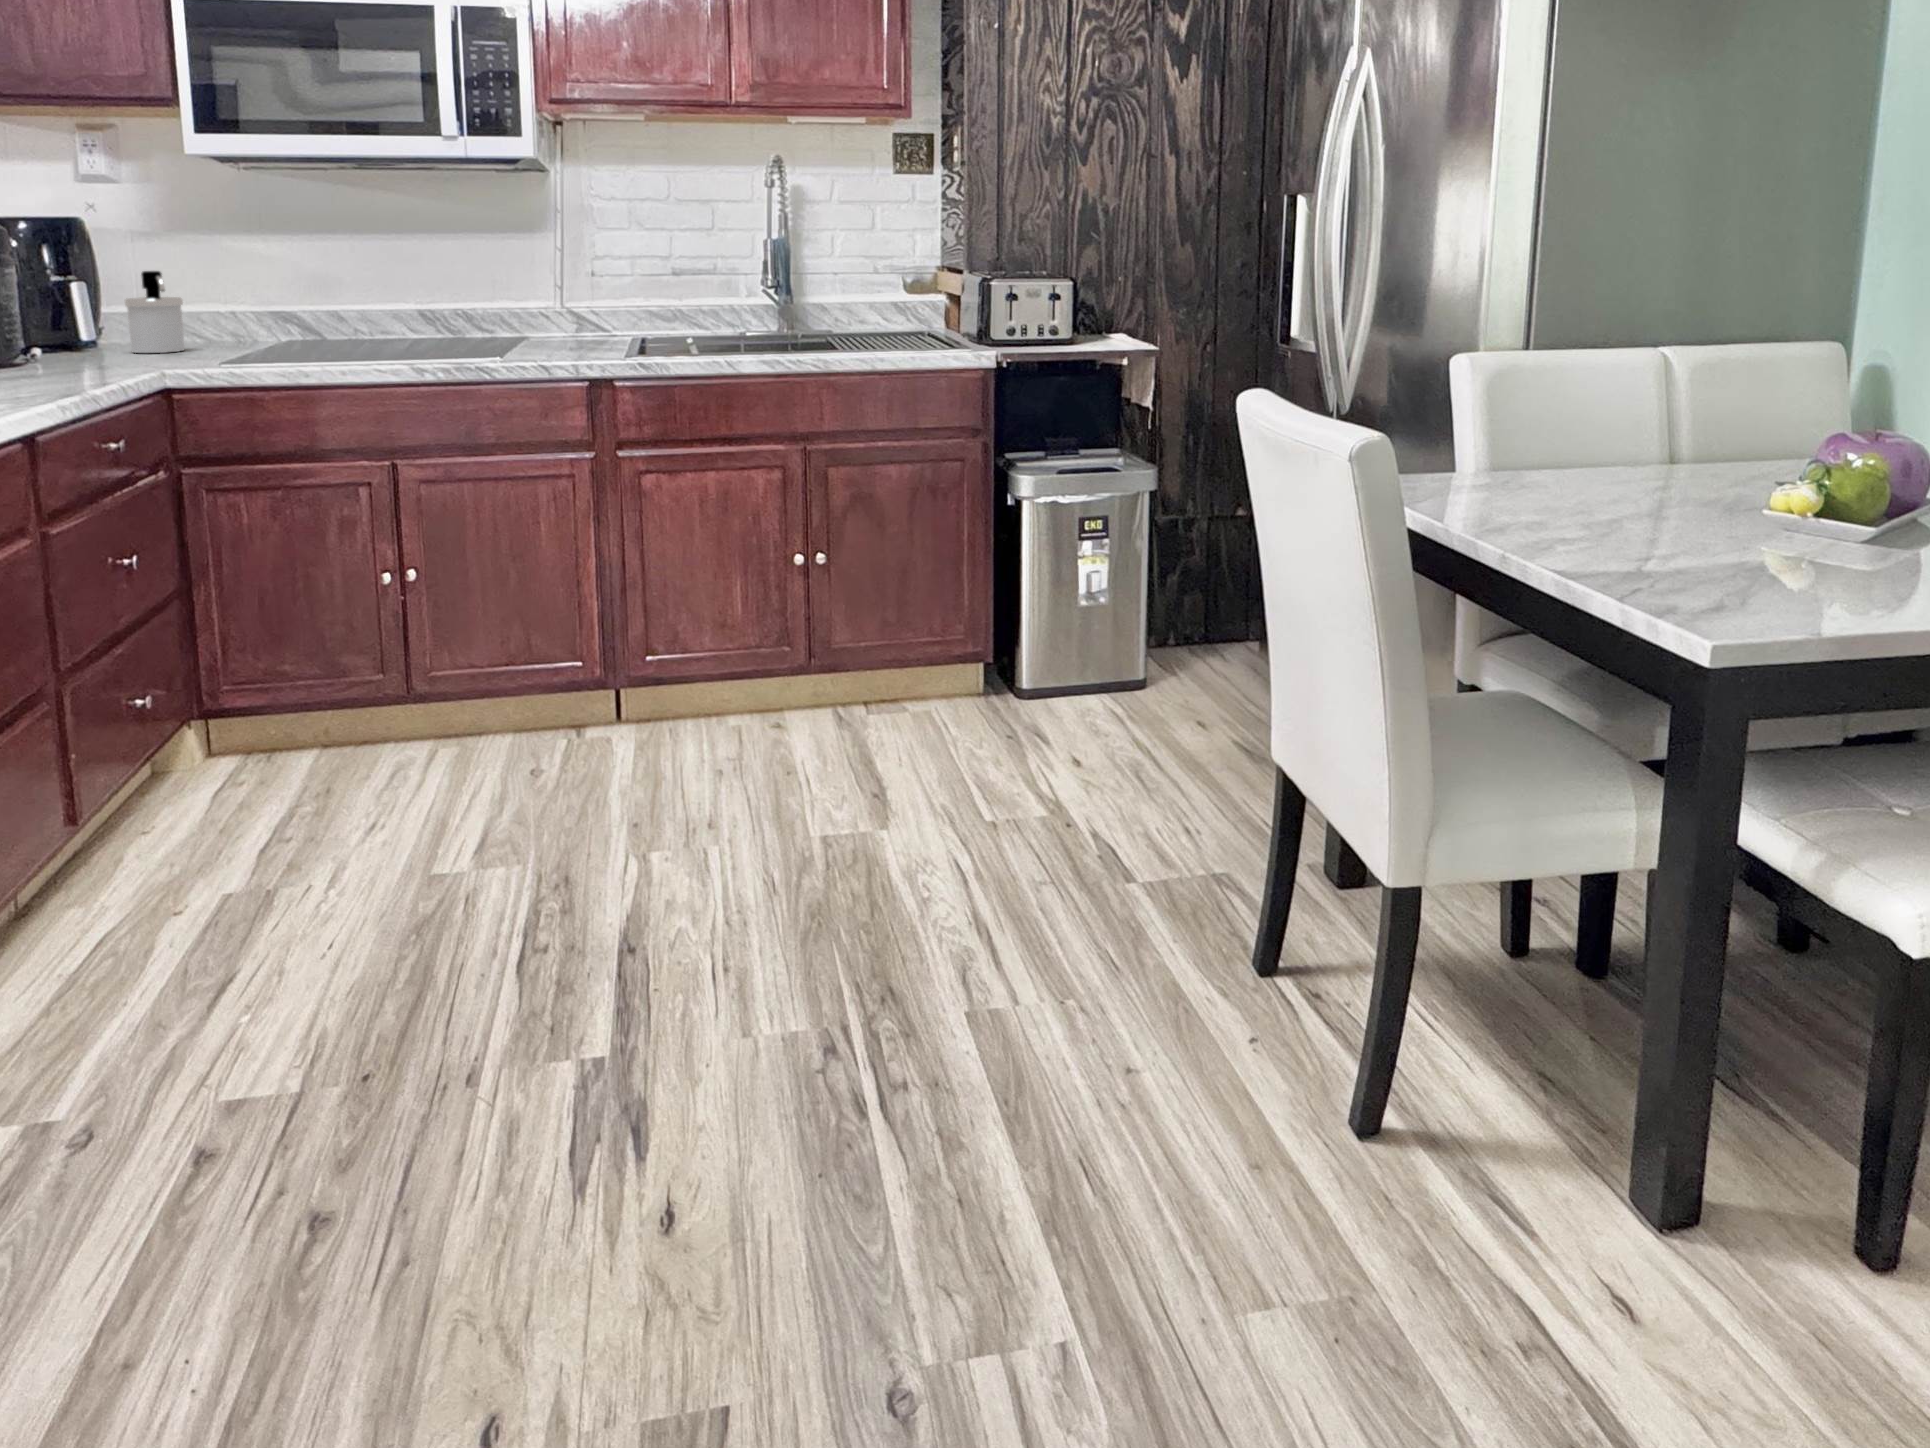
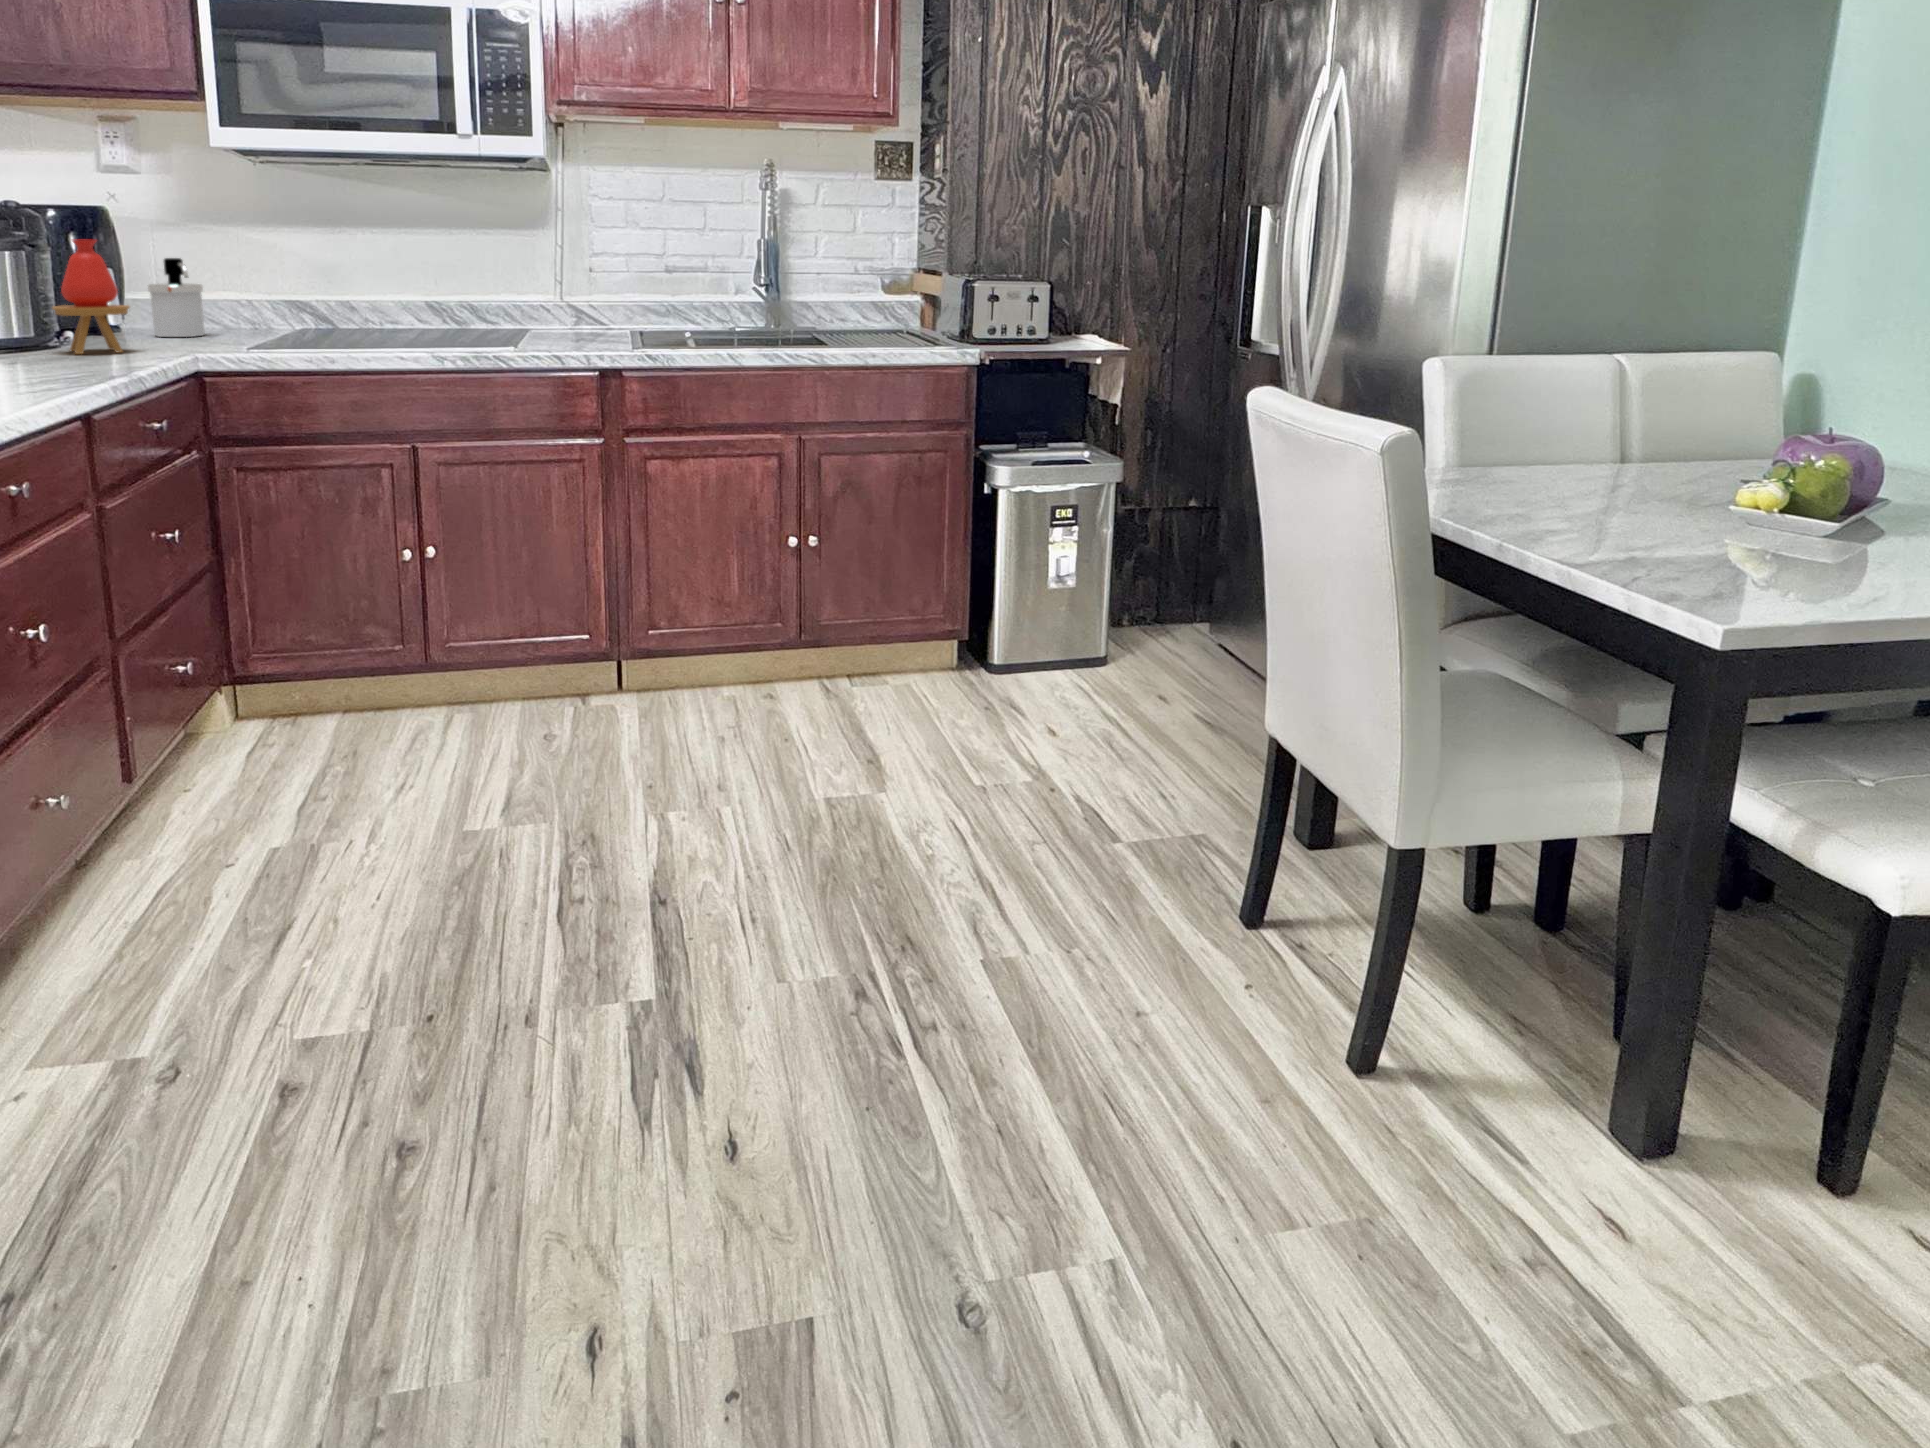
vase: none [14,254,97,374] -> present [52,239,130,354]

